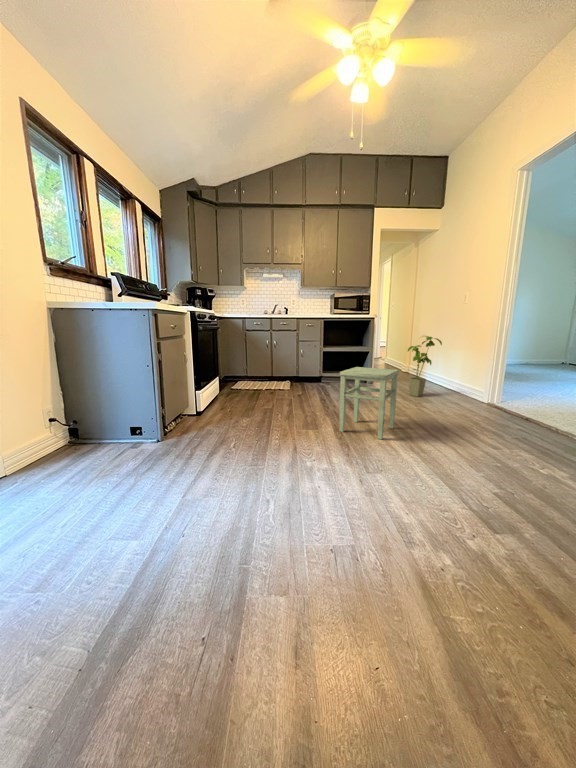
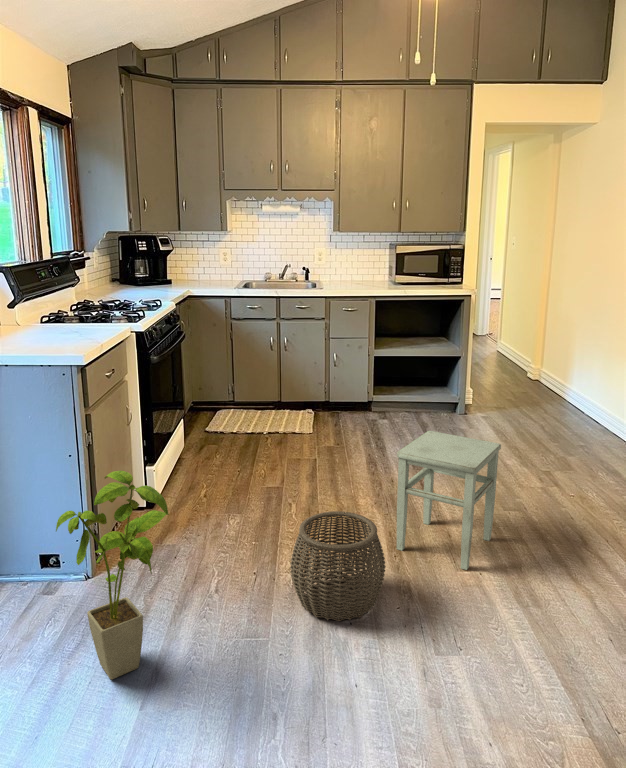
house plant: present [408,336,442,397] -> present [56,471,169,680]
woven basket: none [278,400,335,459] -> present [290,511,386,621]

